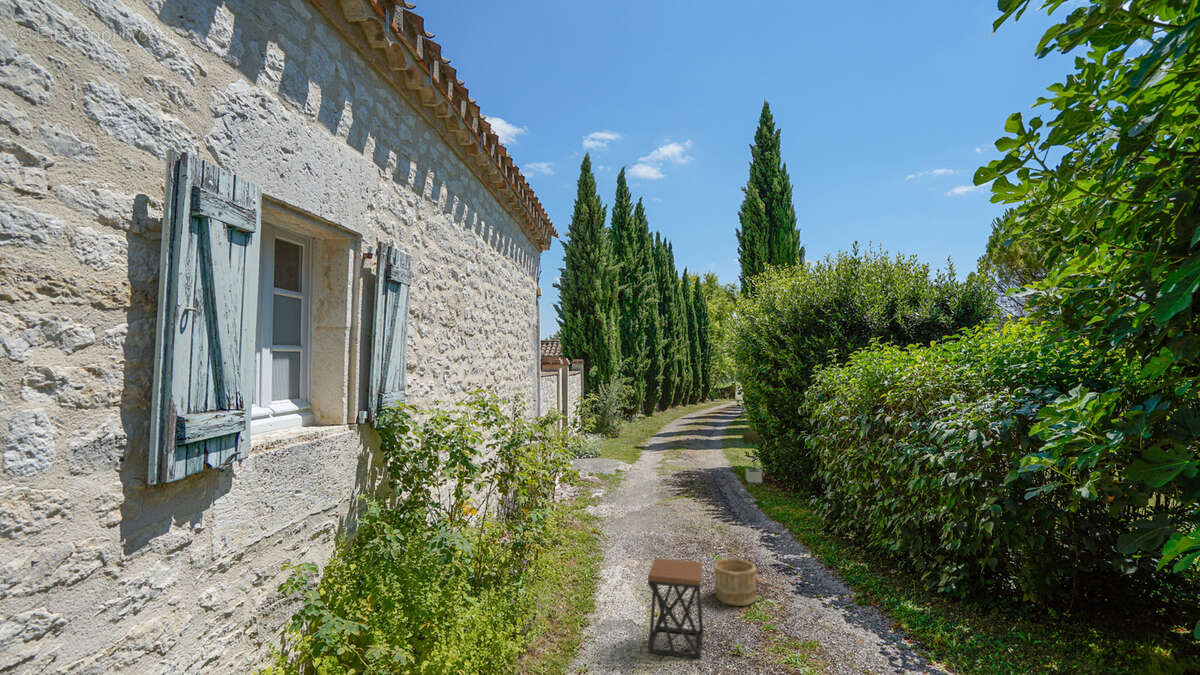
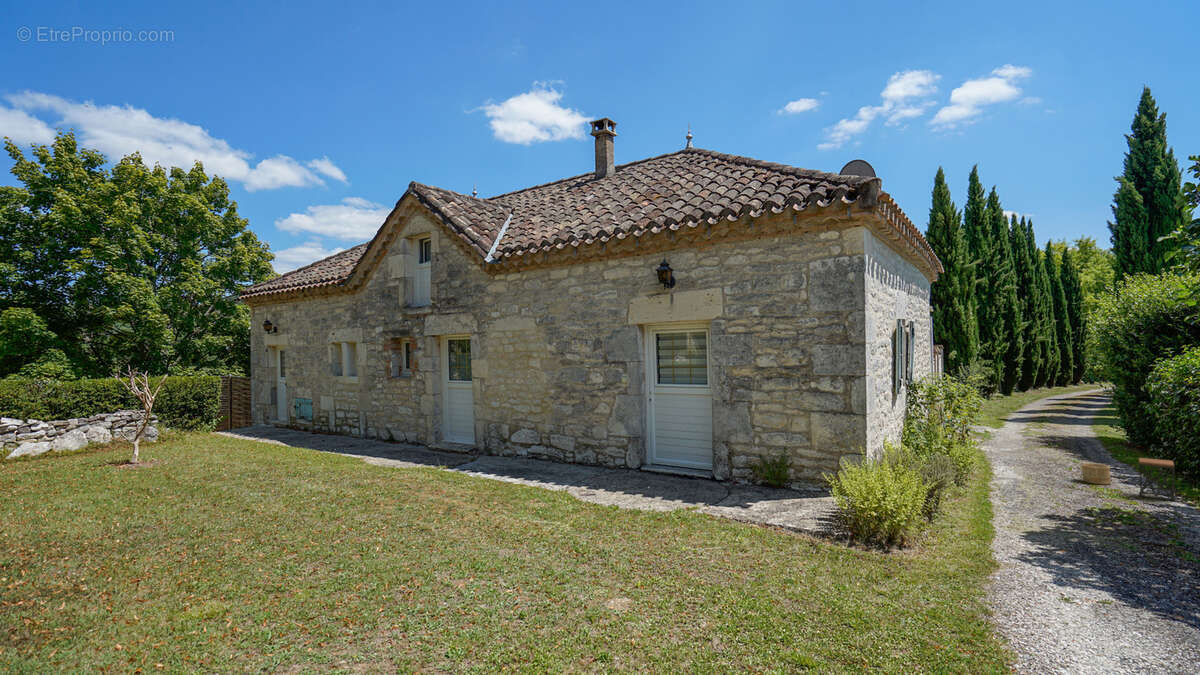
potted tree: present [742,431,762,483] -> none [1114,405,1137,446]
stool: present [648,558,703,659] -> present [1139,458,1176,501]

